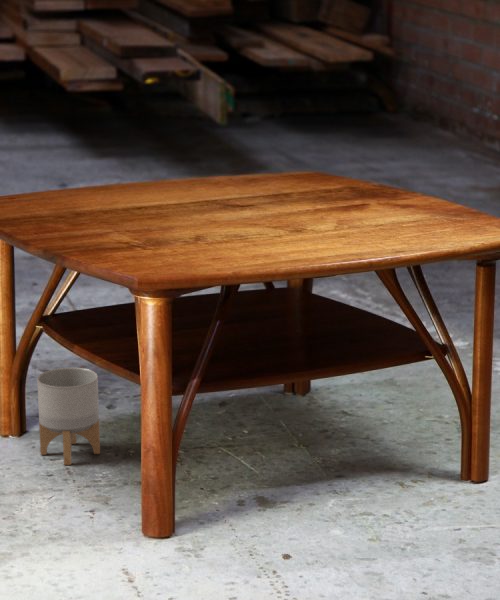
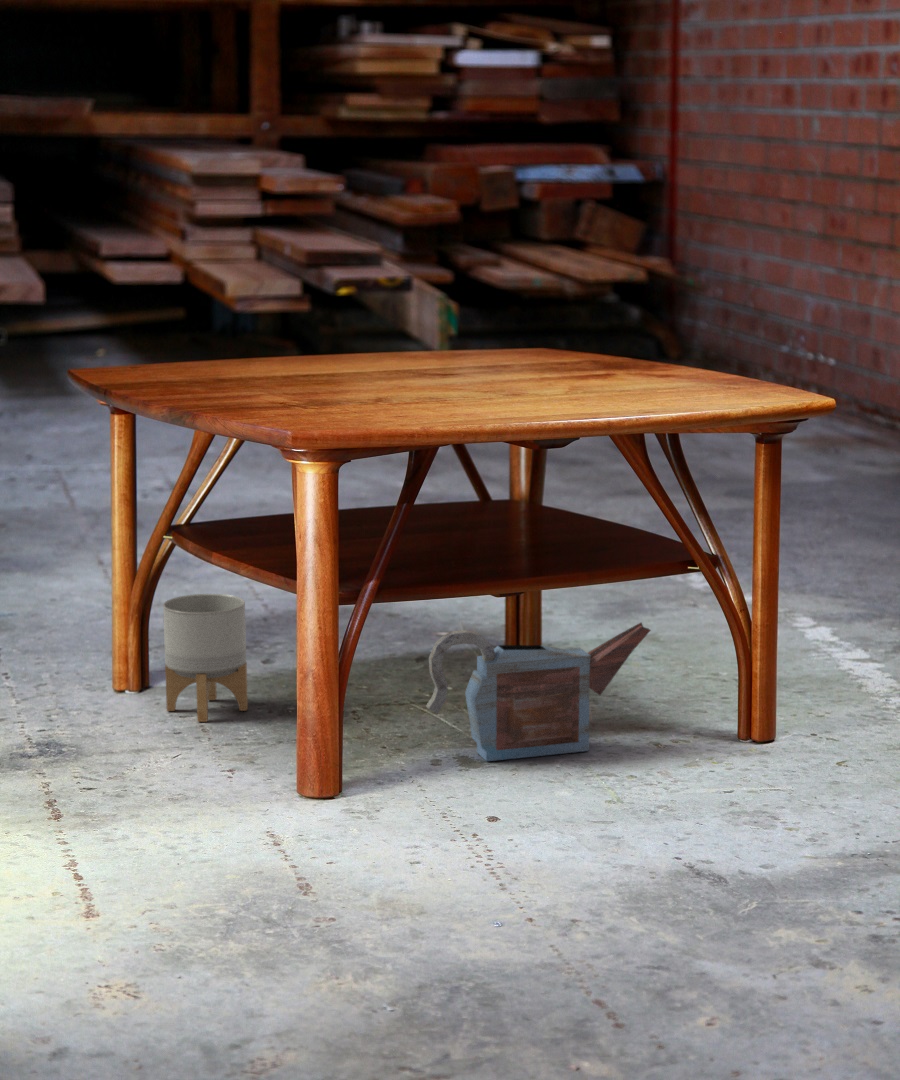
watering can: none [235,397,399,502] -> present [426,623,651,761]

